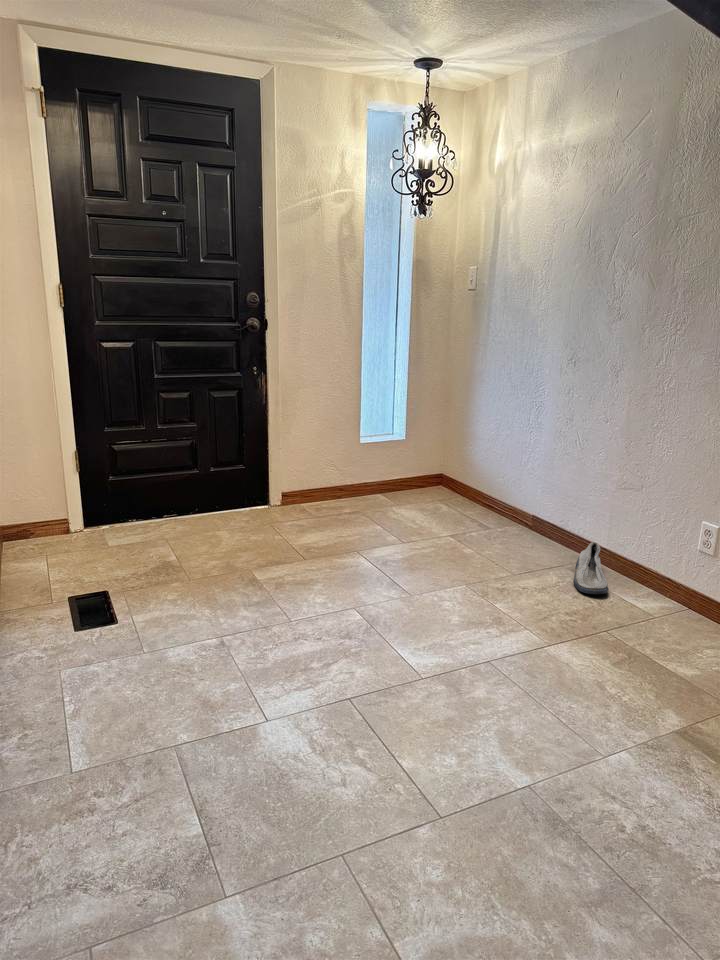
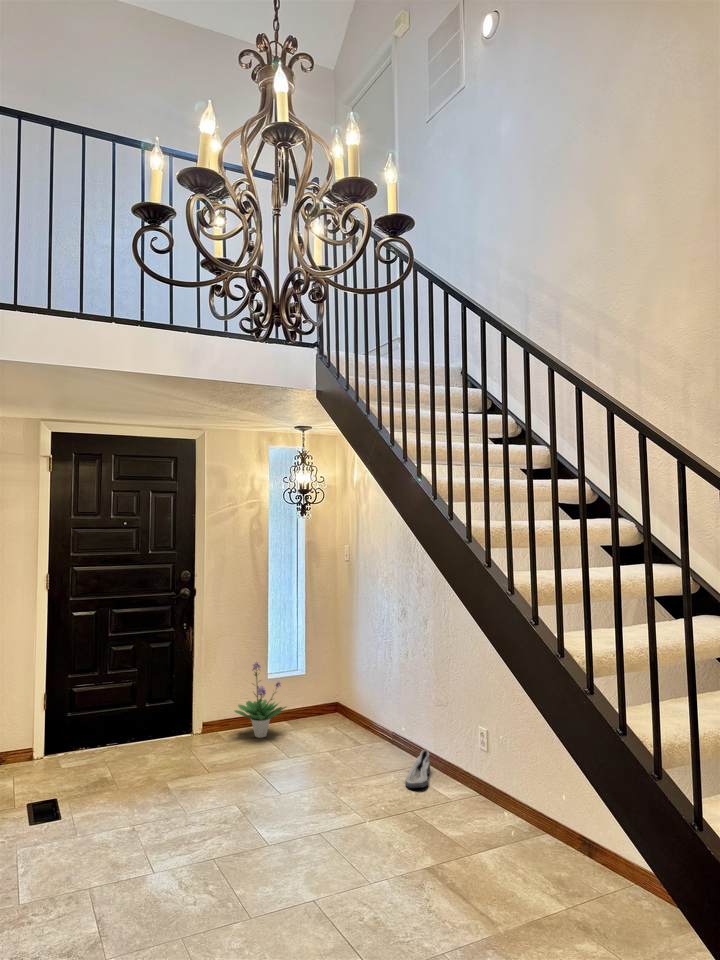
potted plant: none [322,419,390,513] -> present [234,661,286,738]

